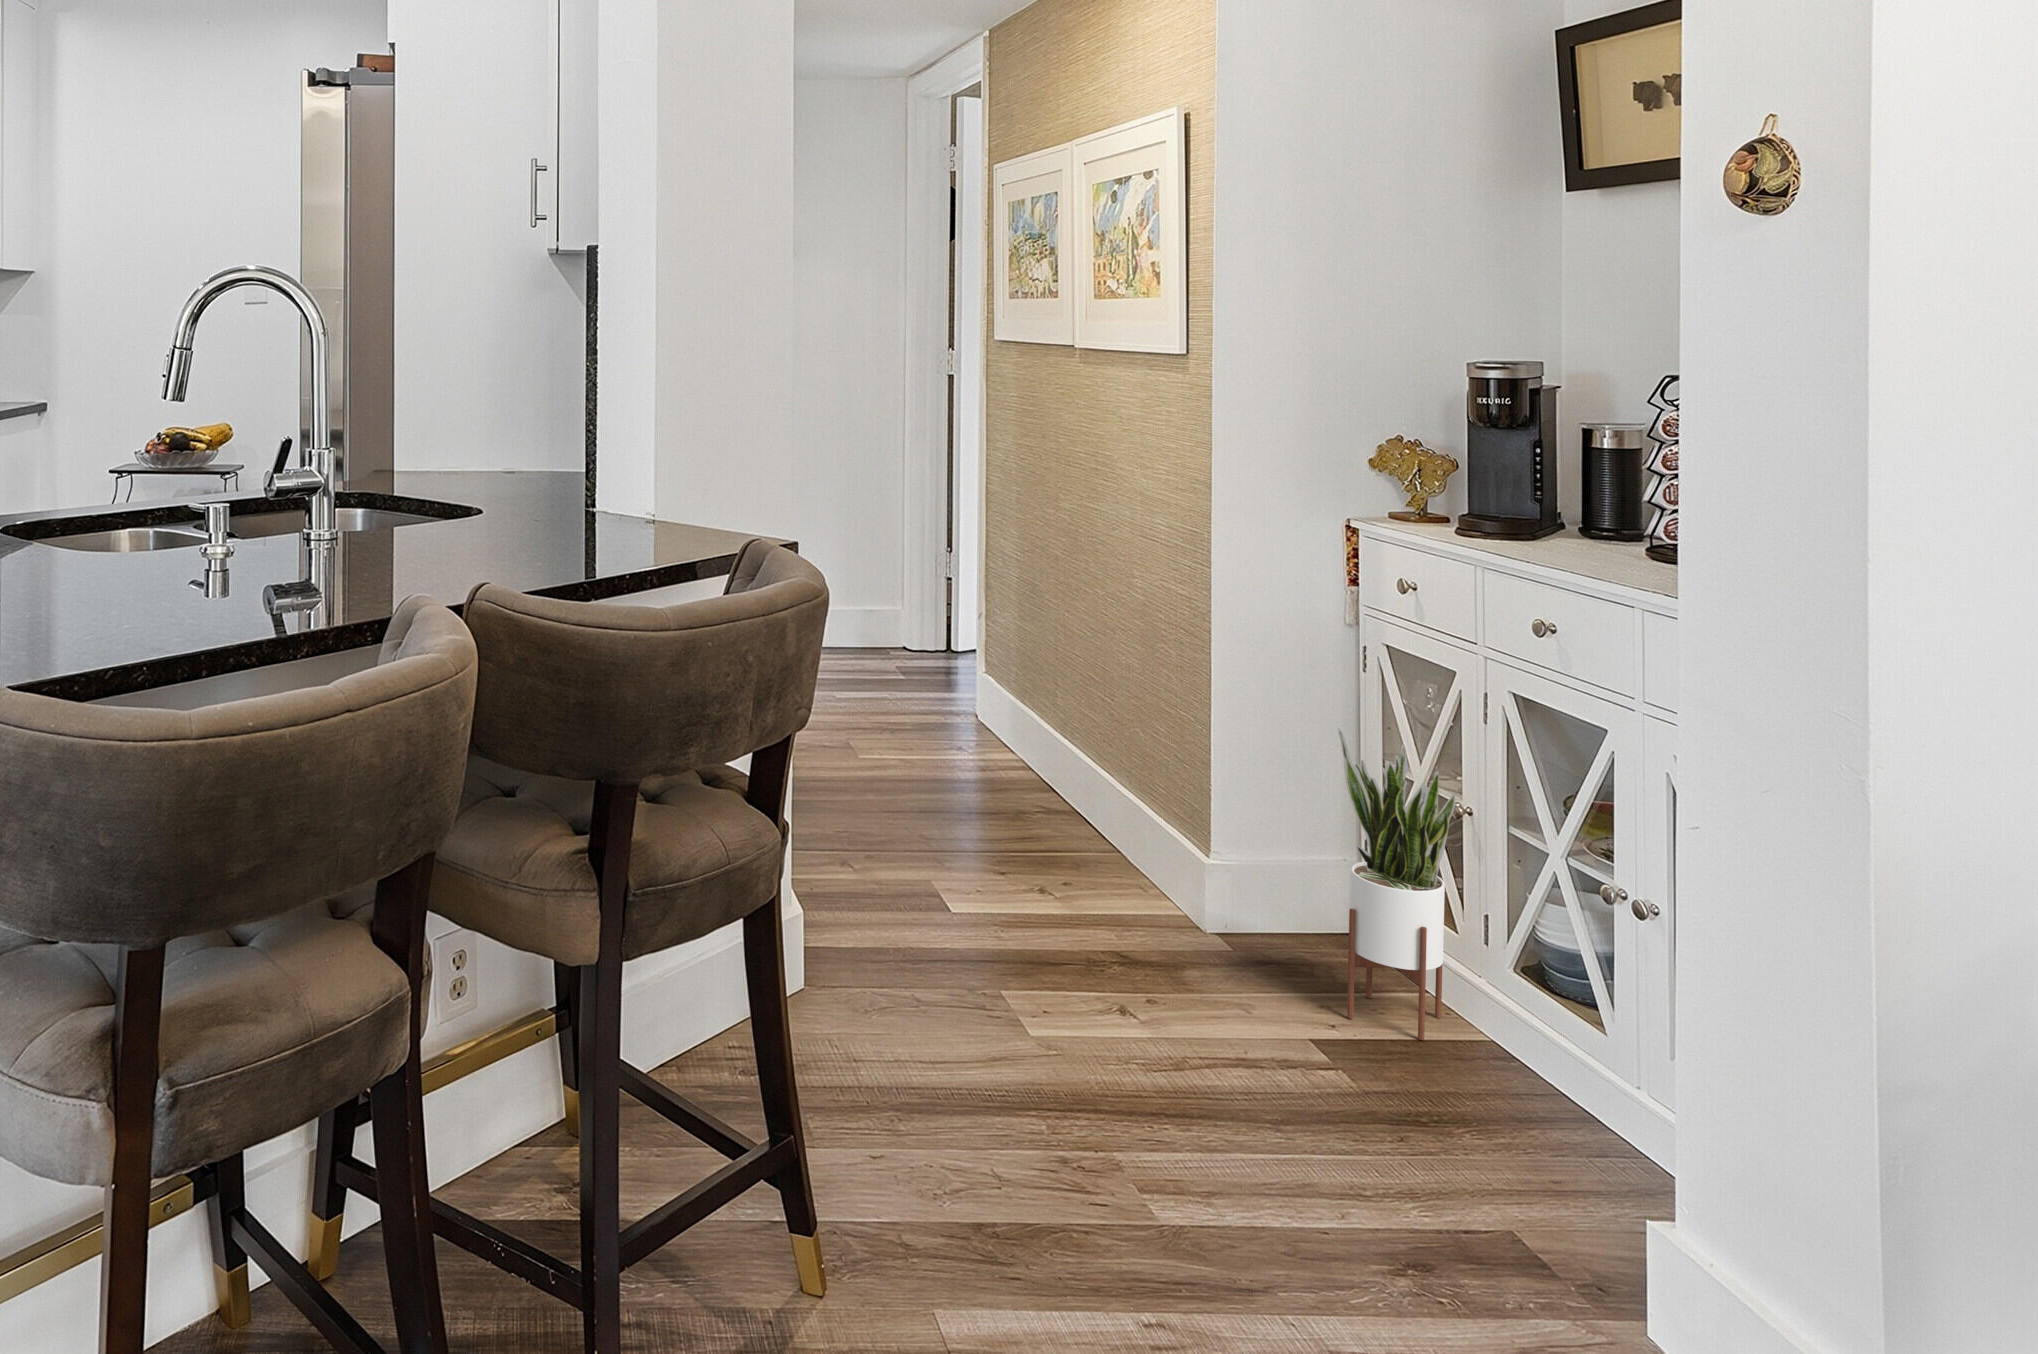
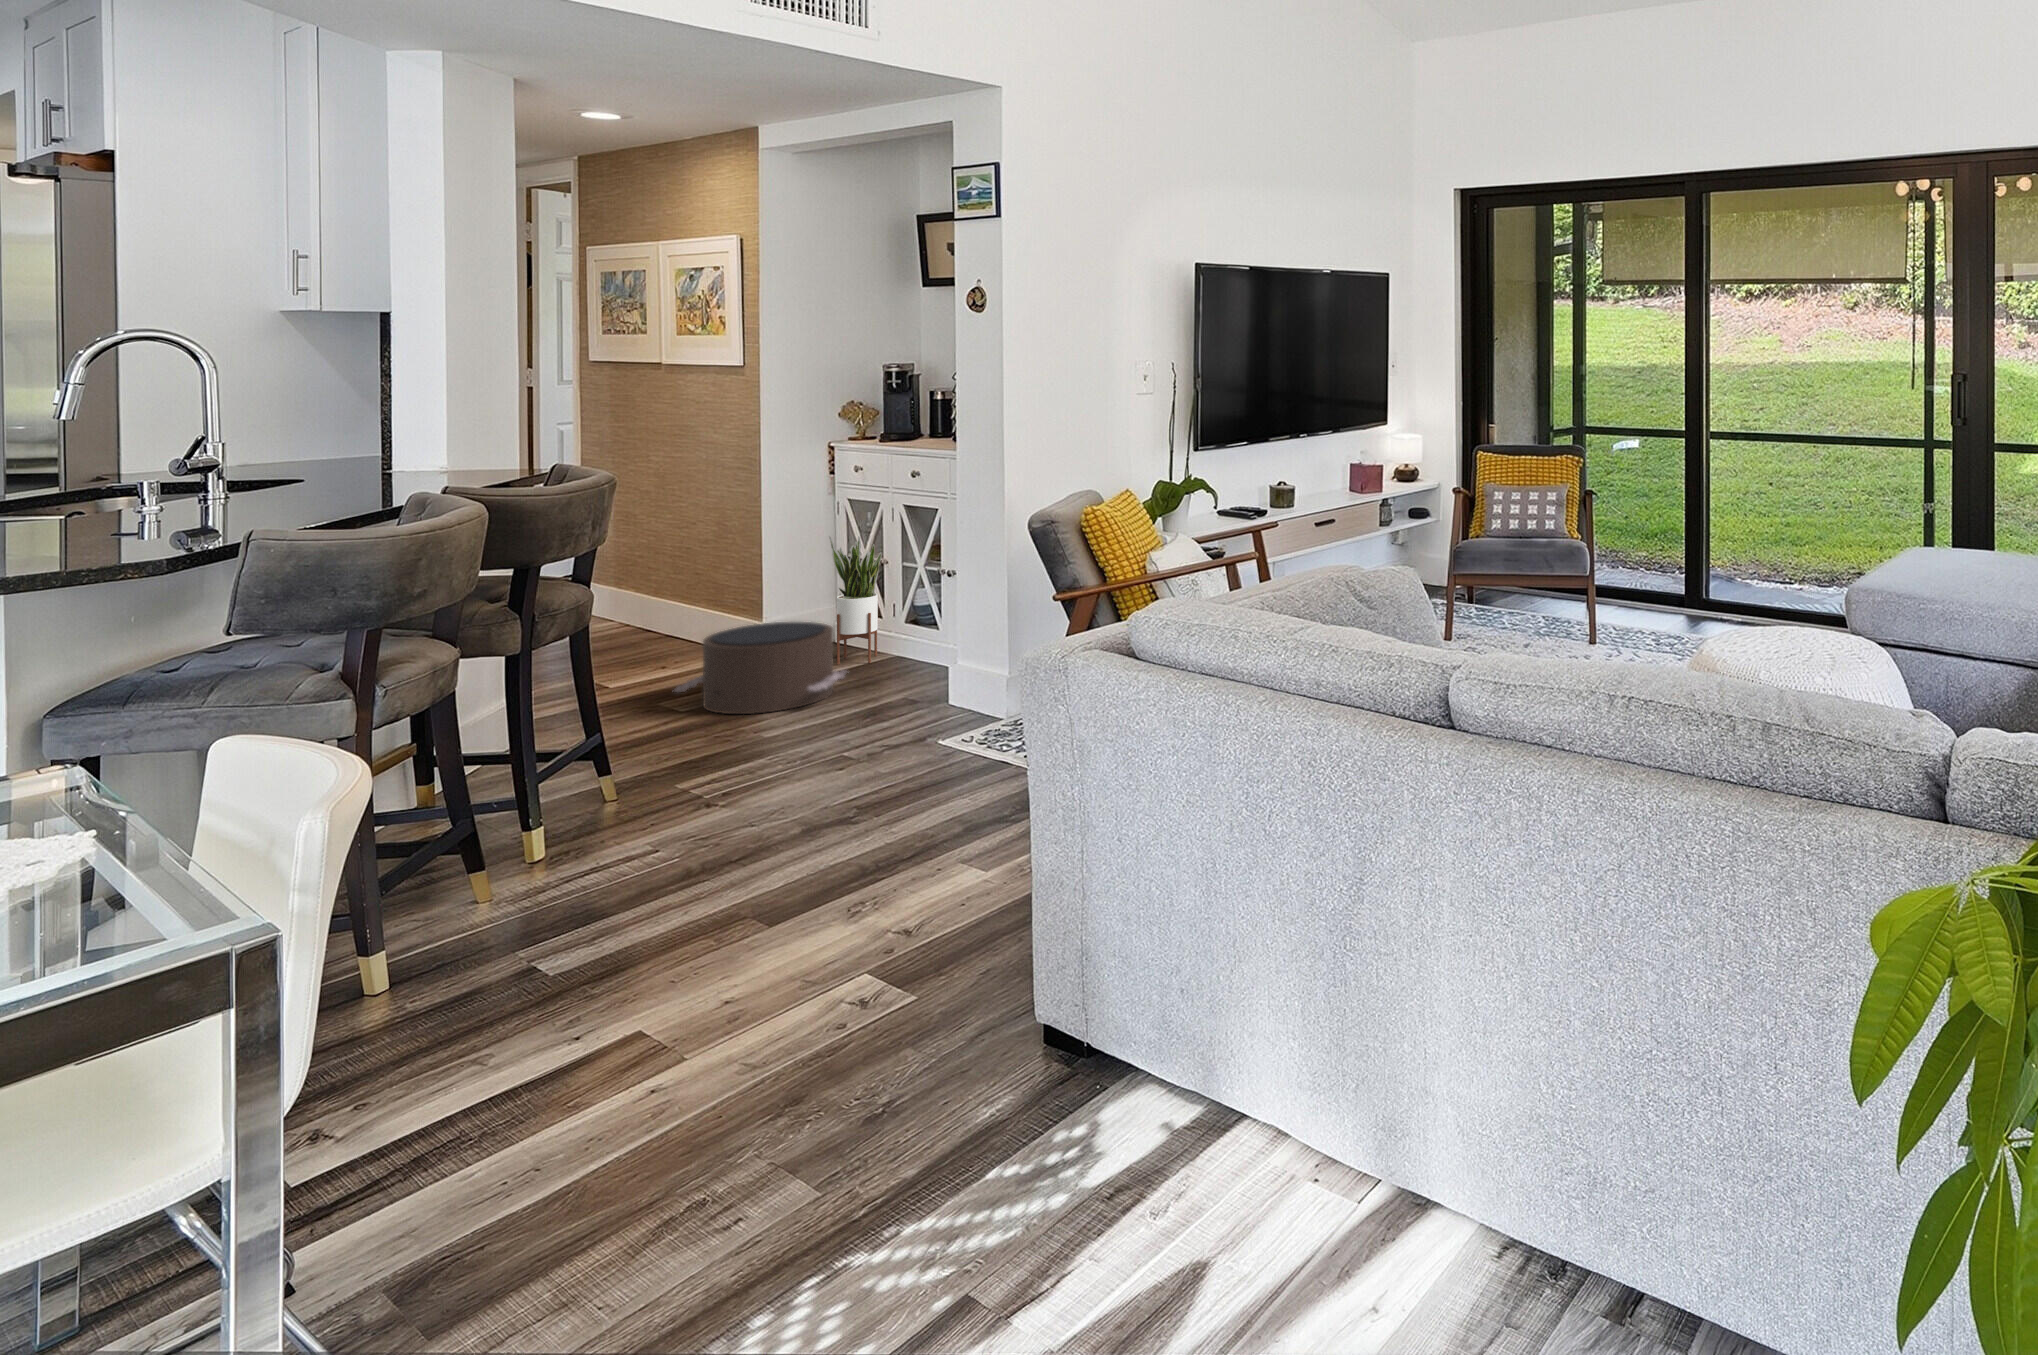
pouf: none [1000,900,1363,1154] -> present [673,622,848,714]

